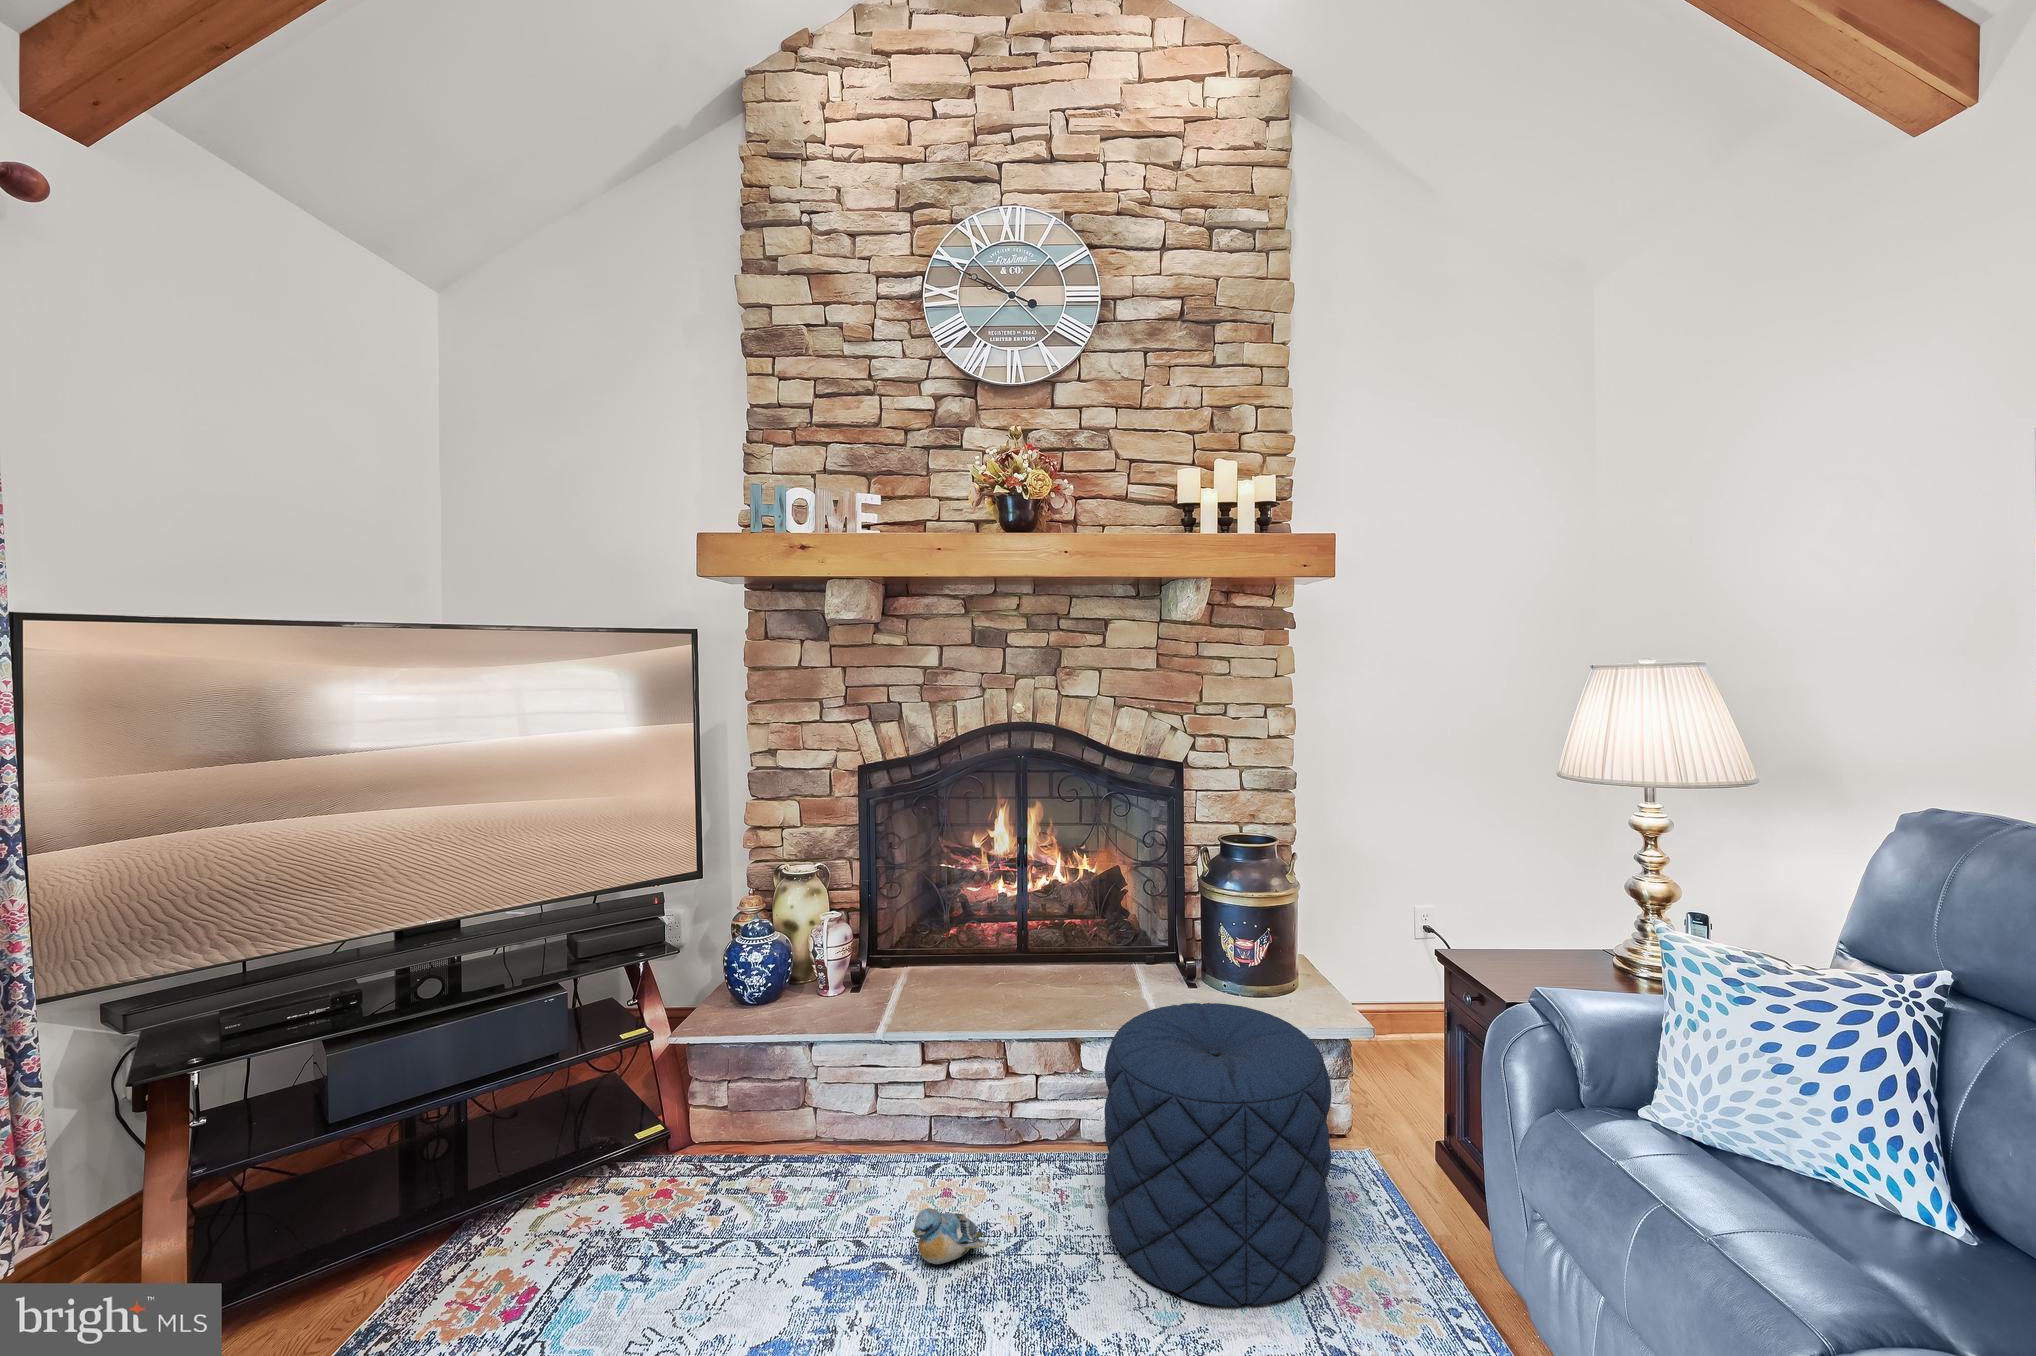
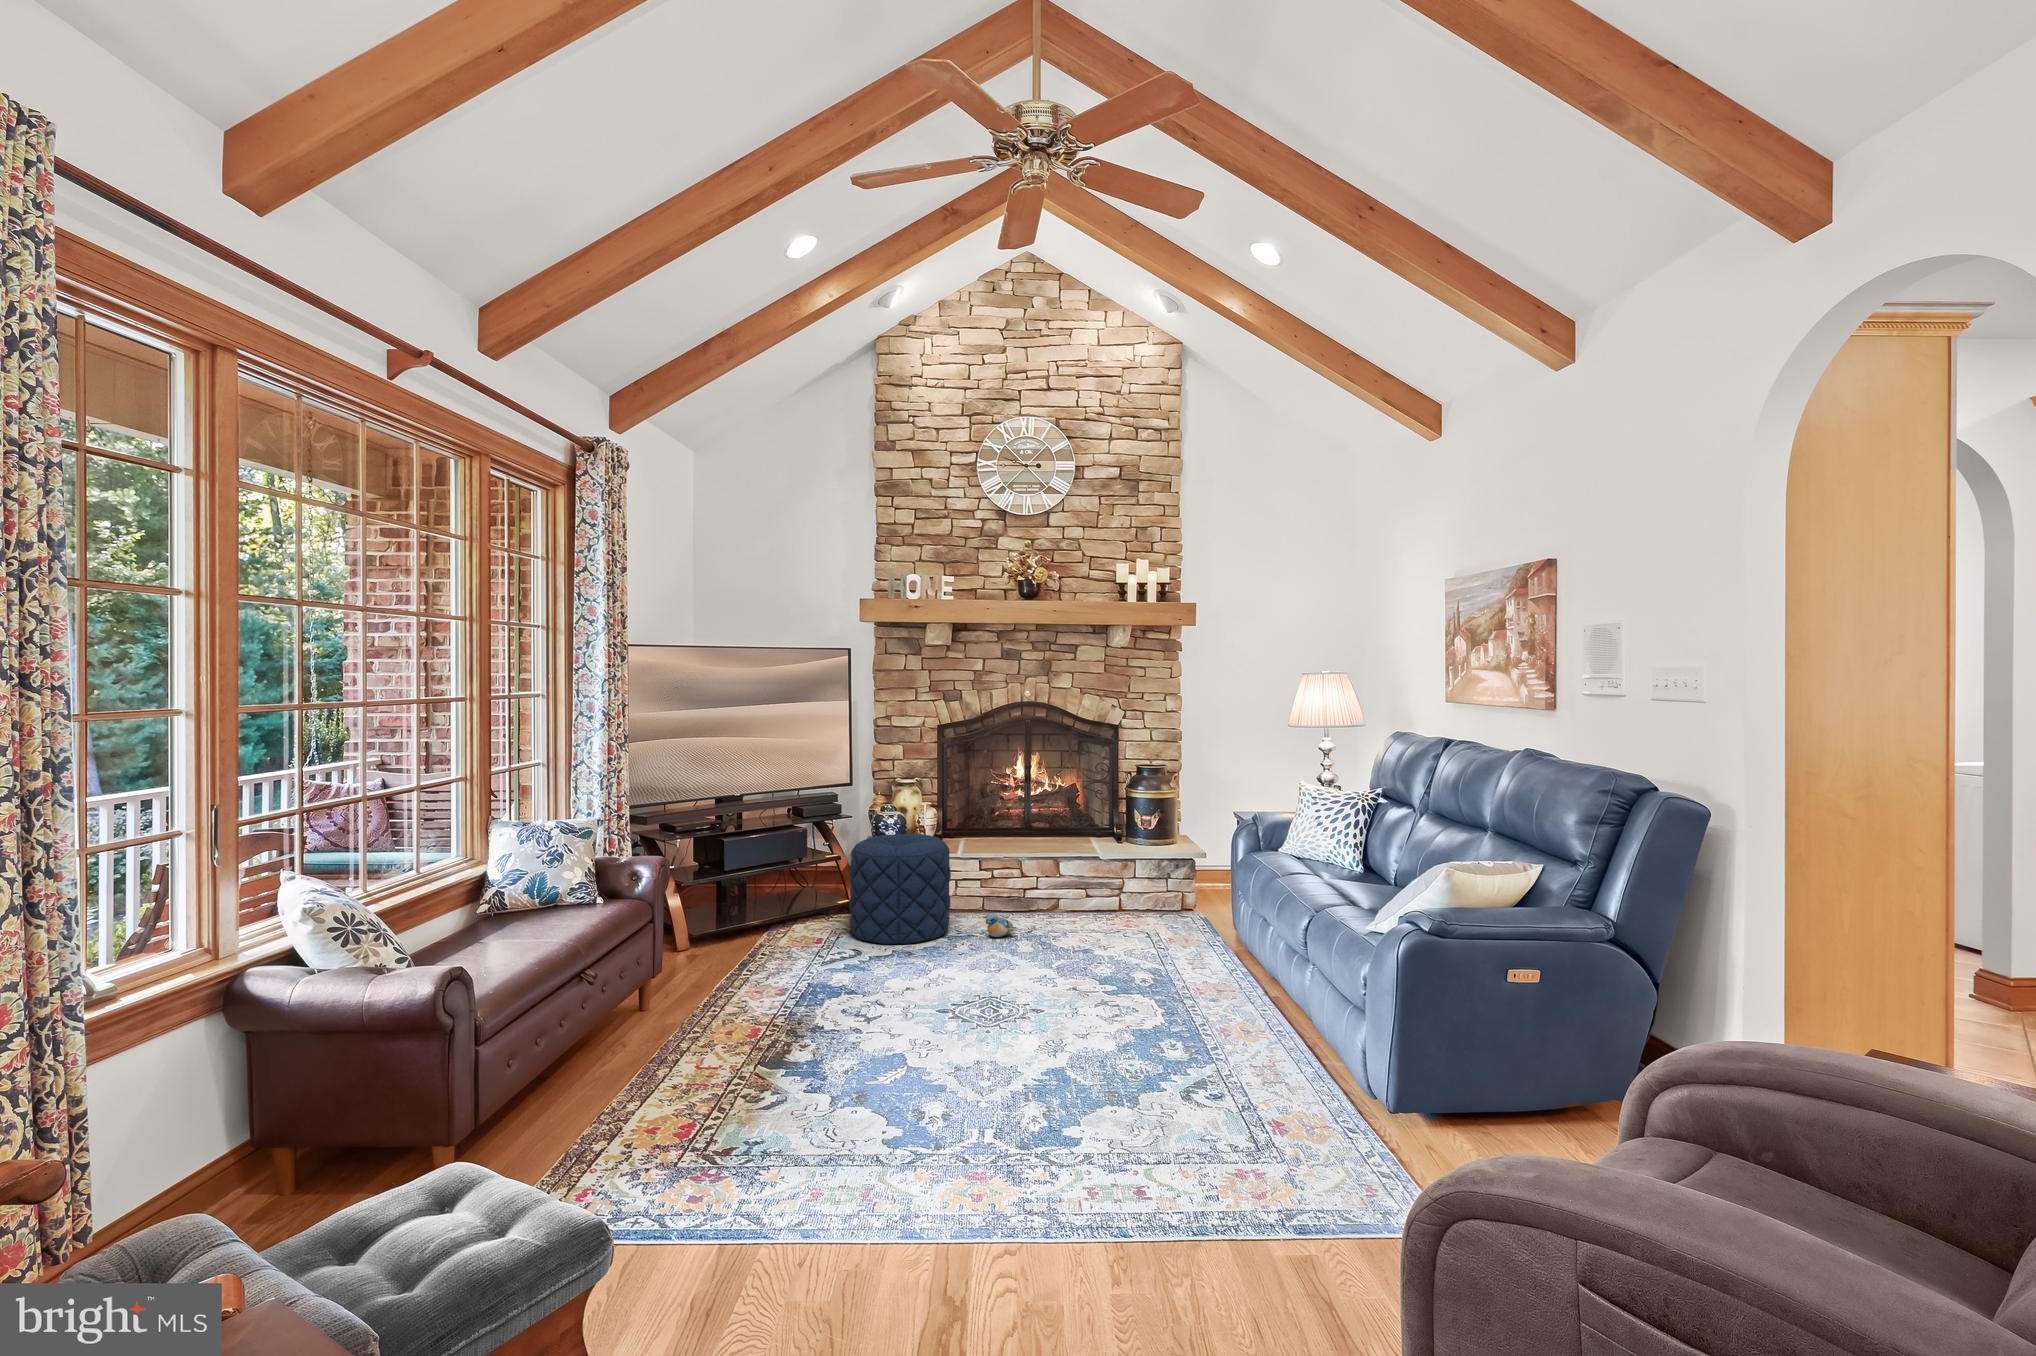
pouf: present [1104,1003,1331,1306] -> present [849,834,951,944]

